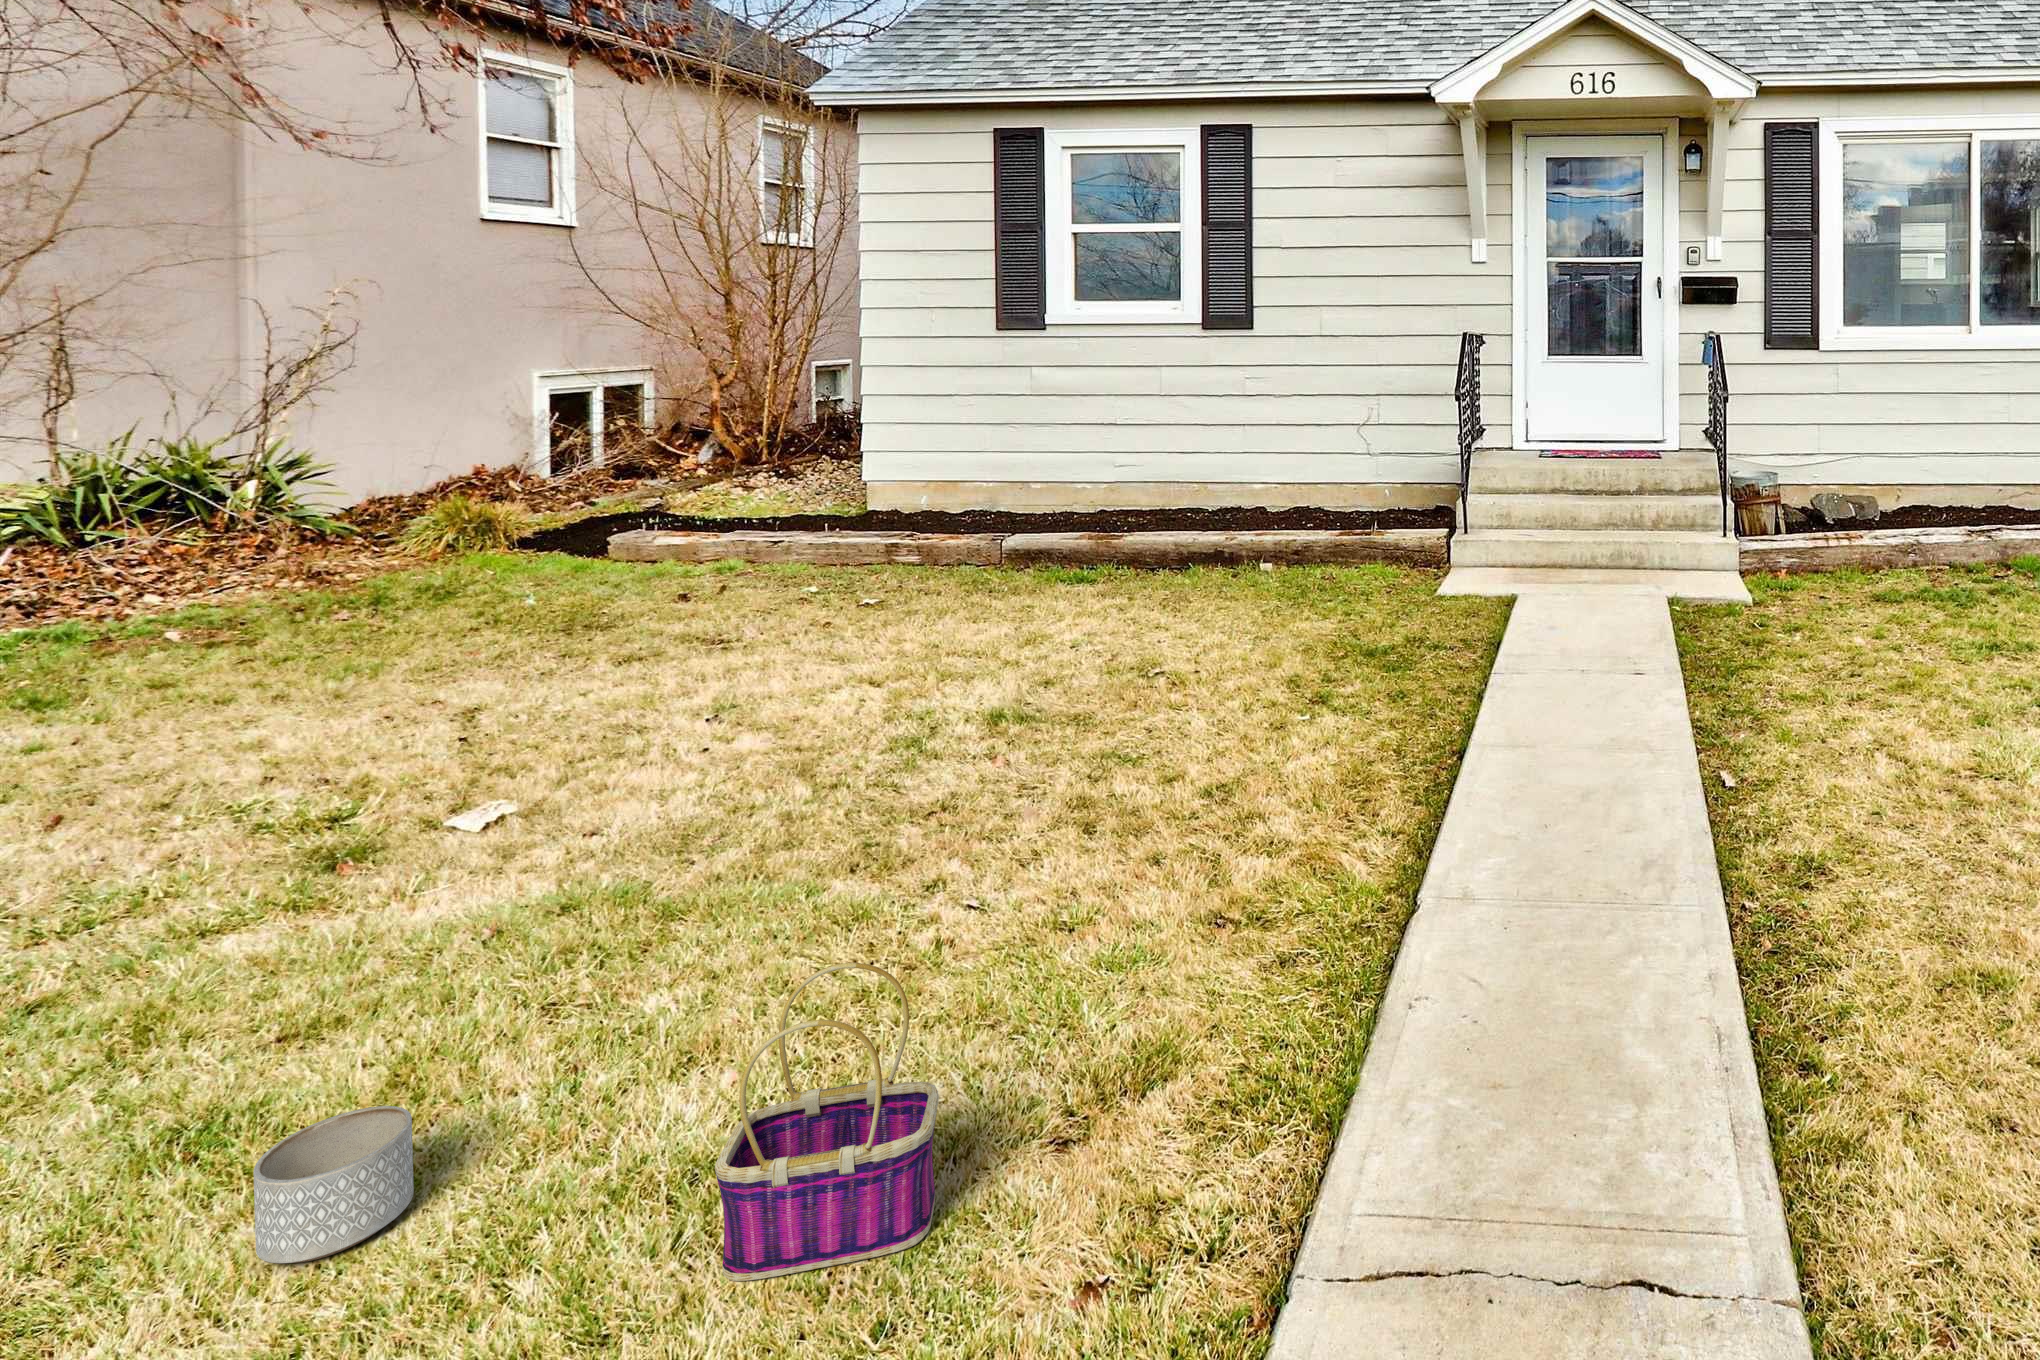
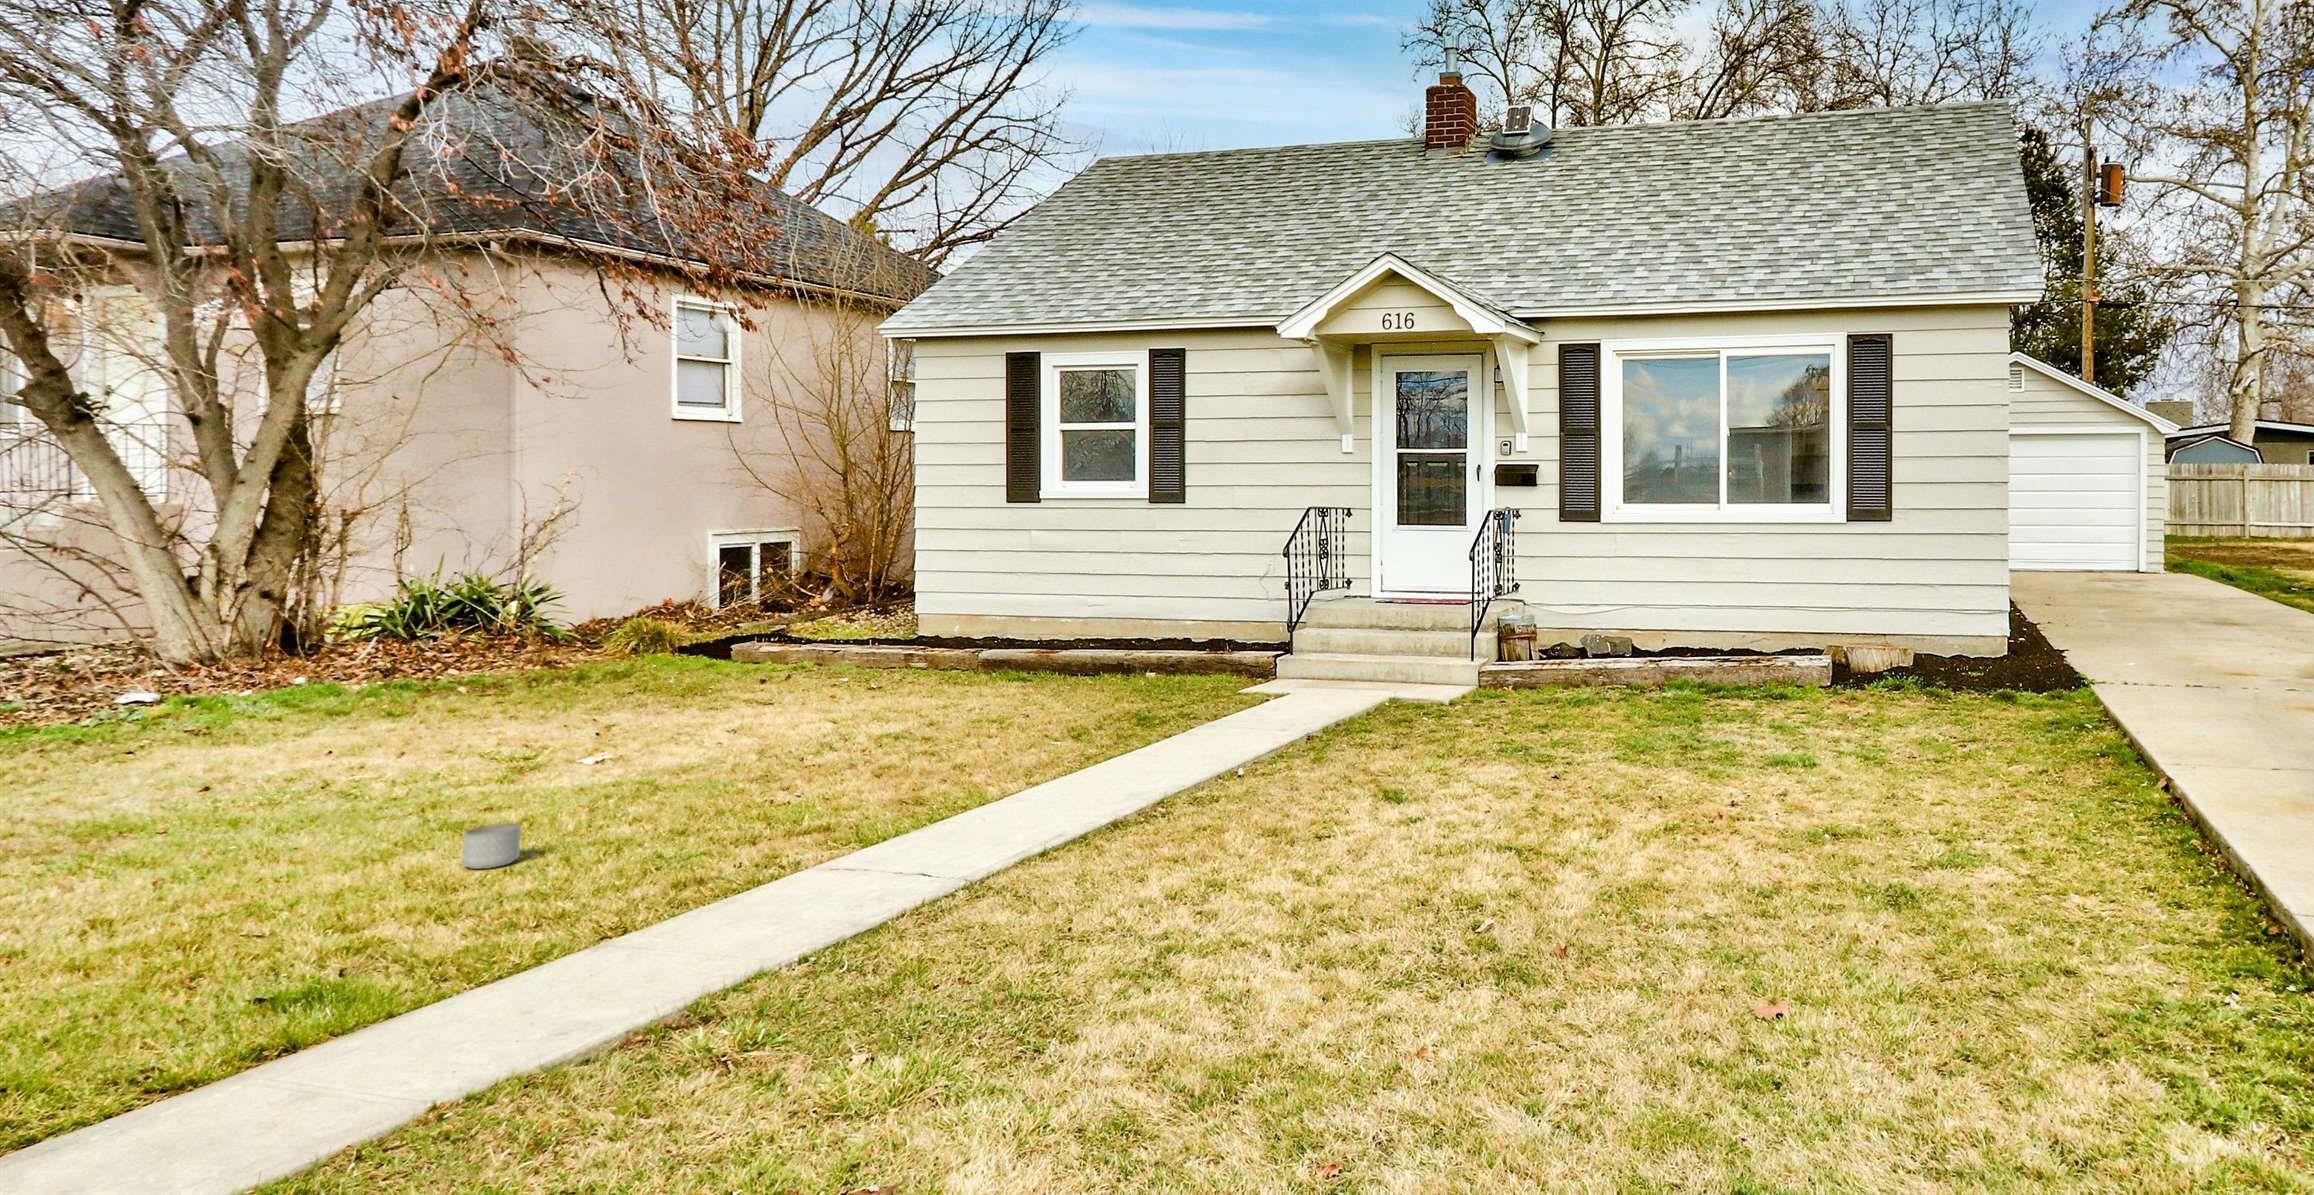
basket: present [715,963,939,1281] -> none [617,770,711,882]

